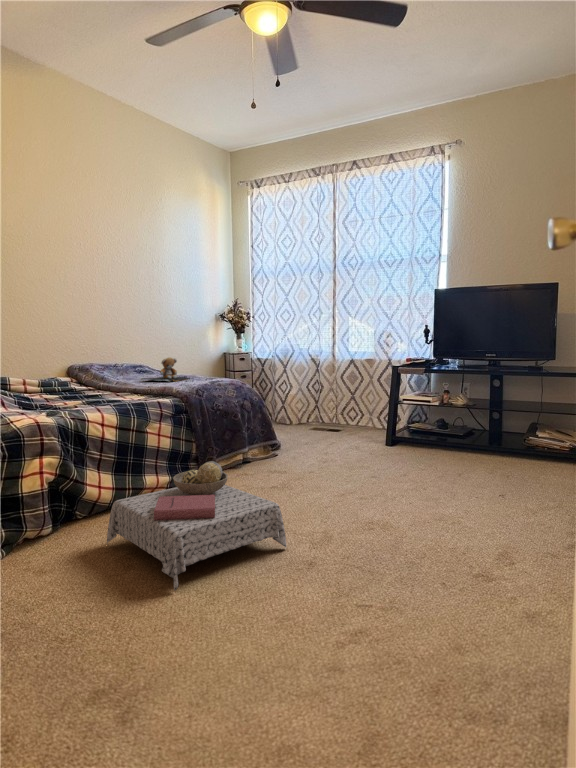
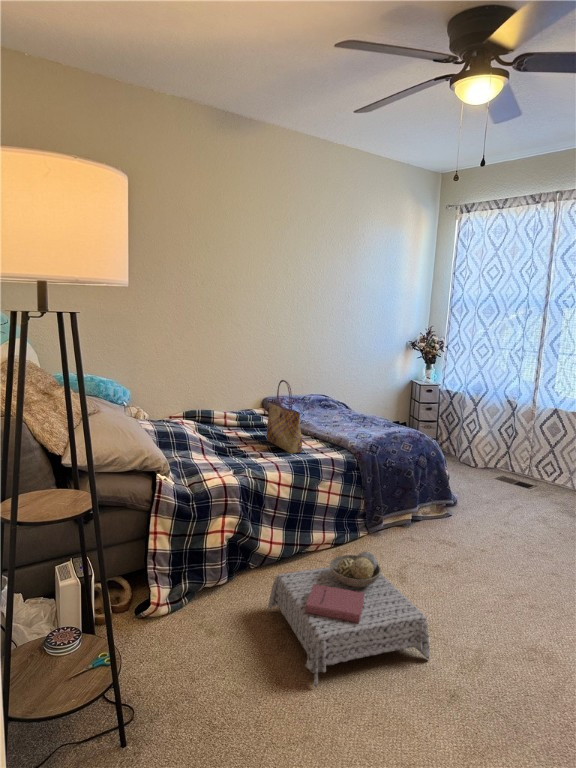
tote bag: none [79,325,123,402] -> present [267,380,302,454]
teddy bear: present [143,358,190,382] -> none [323,405,370,431]

